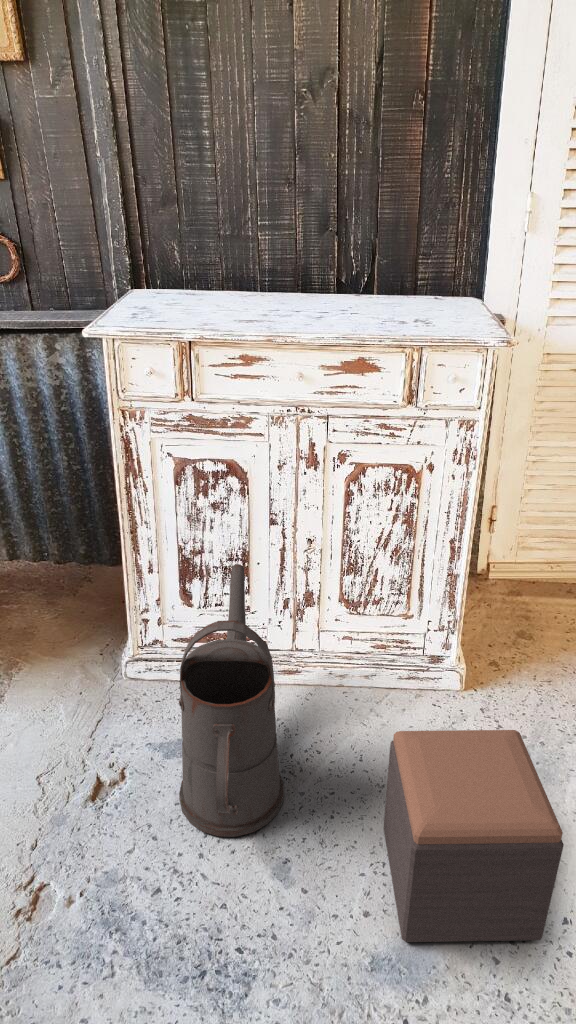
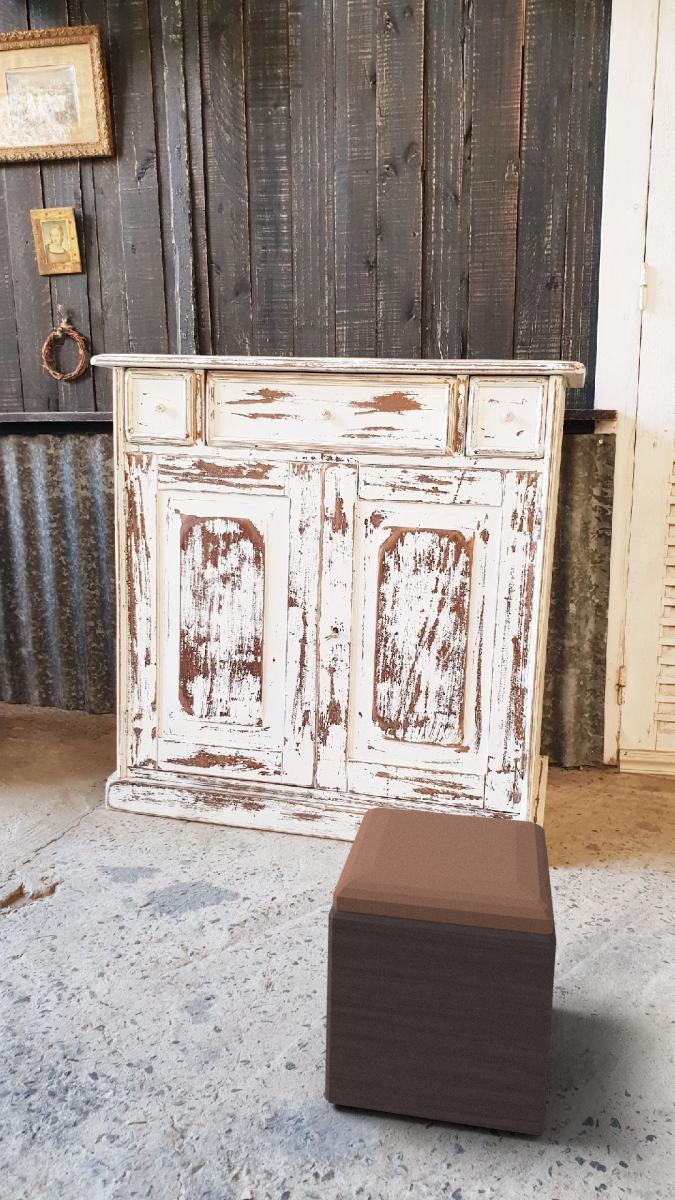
watering can: present [179,564,284,837] -> none [99,648,249,960]

